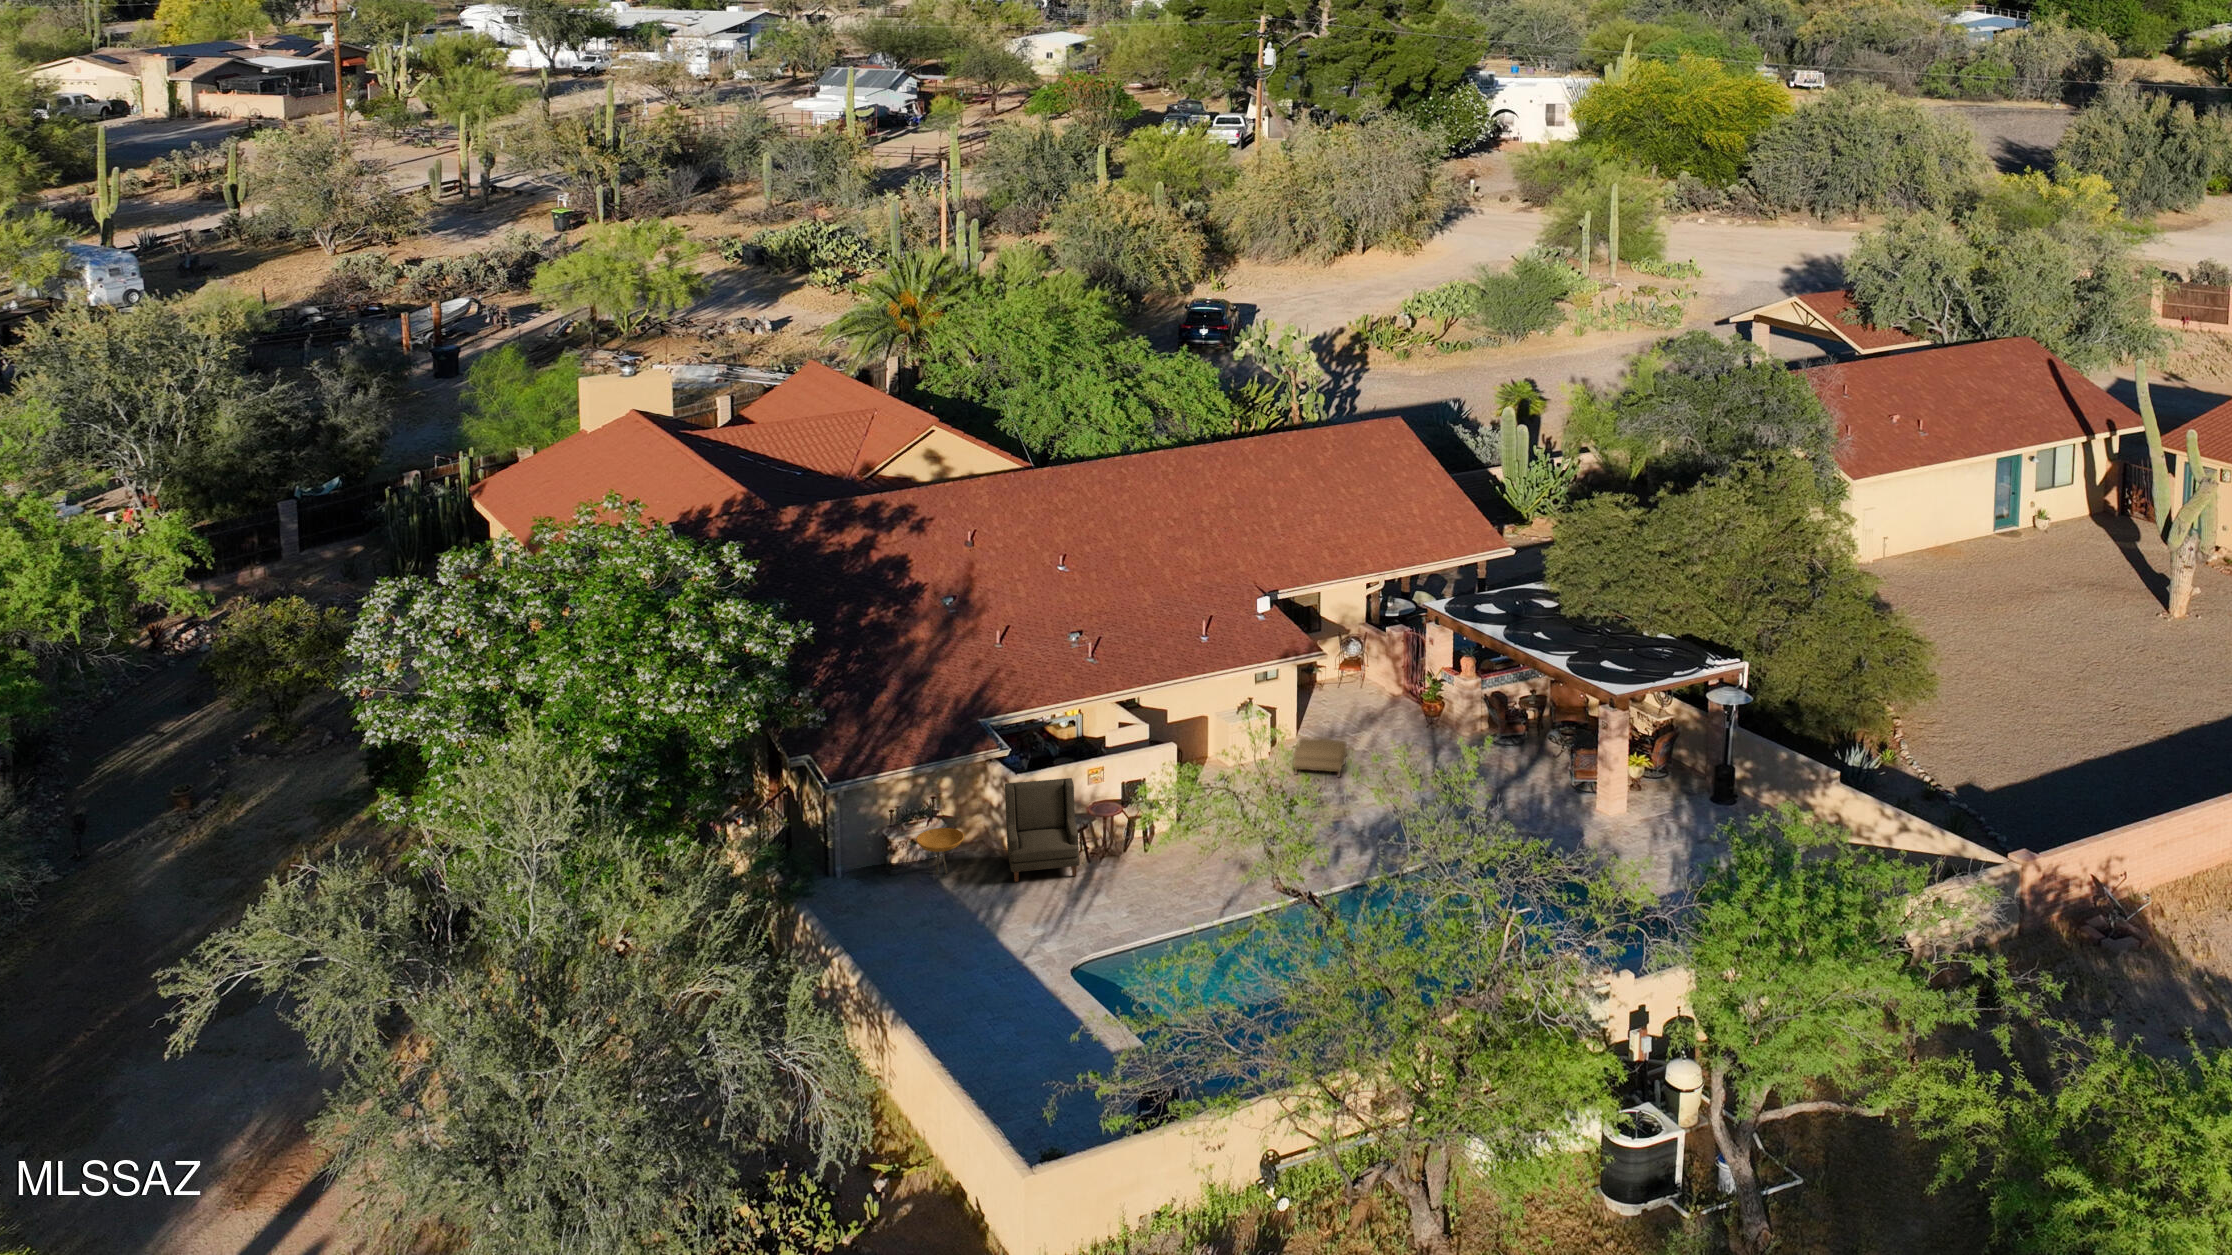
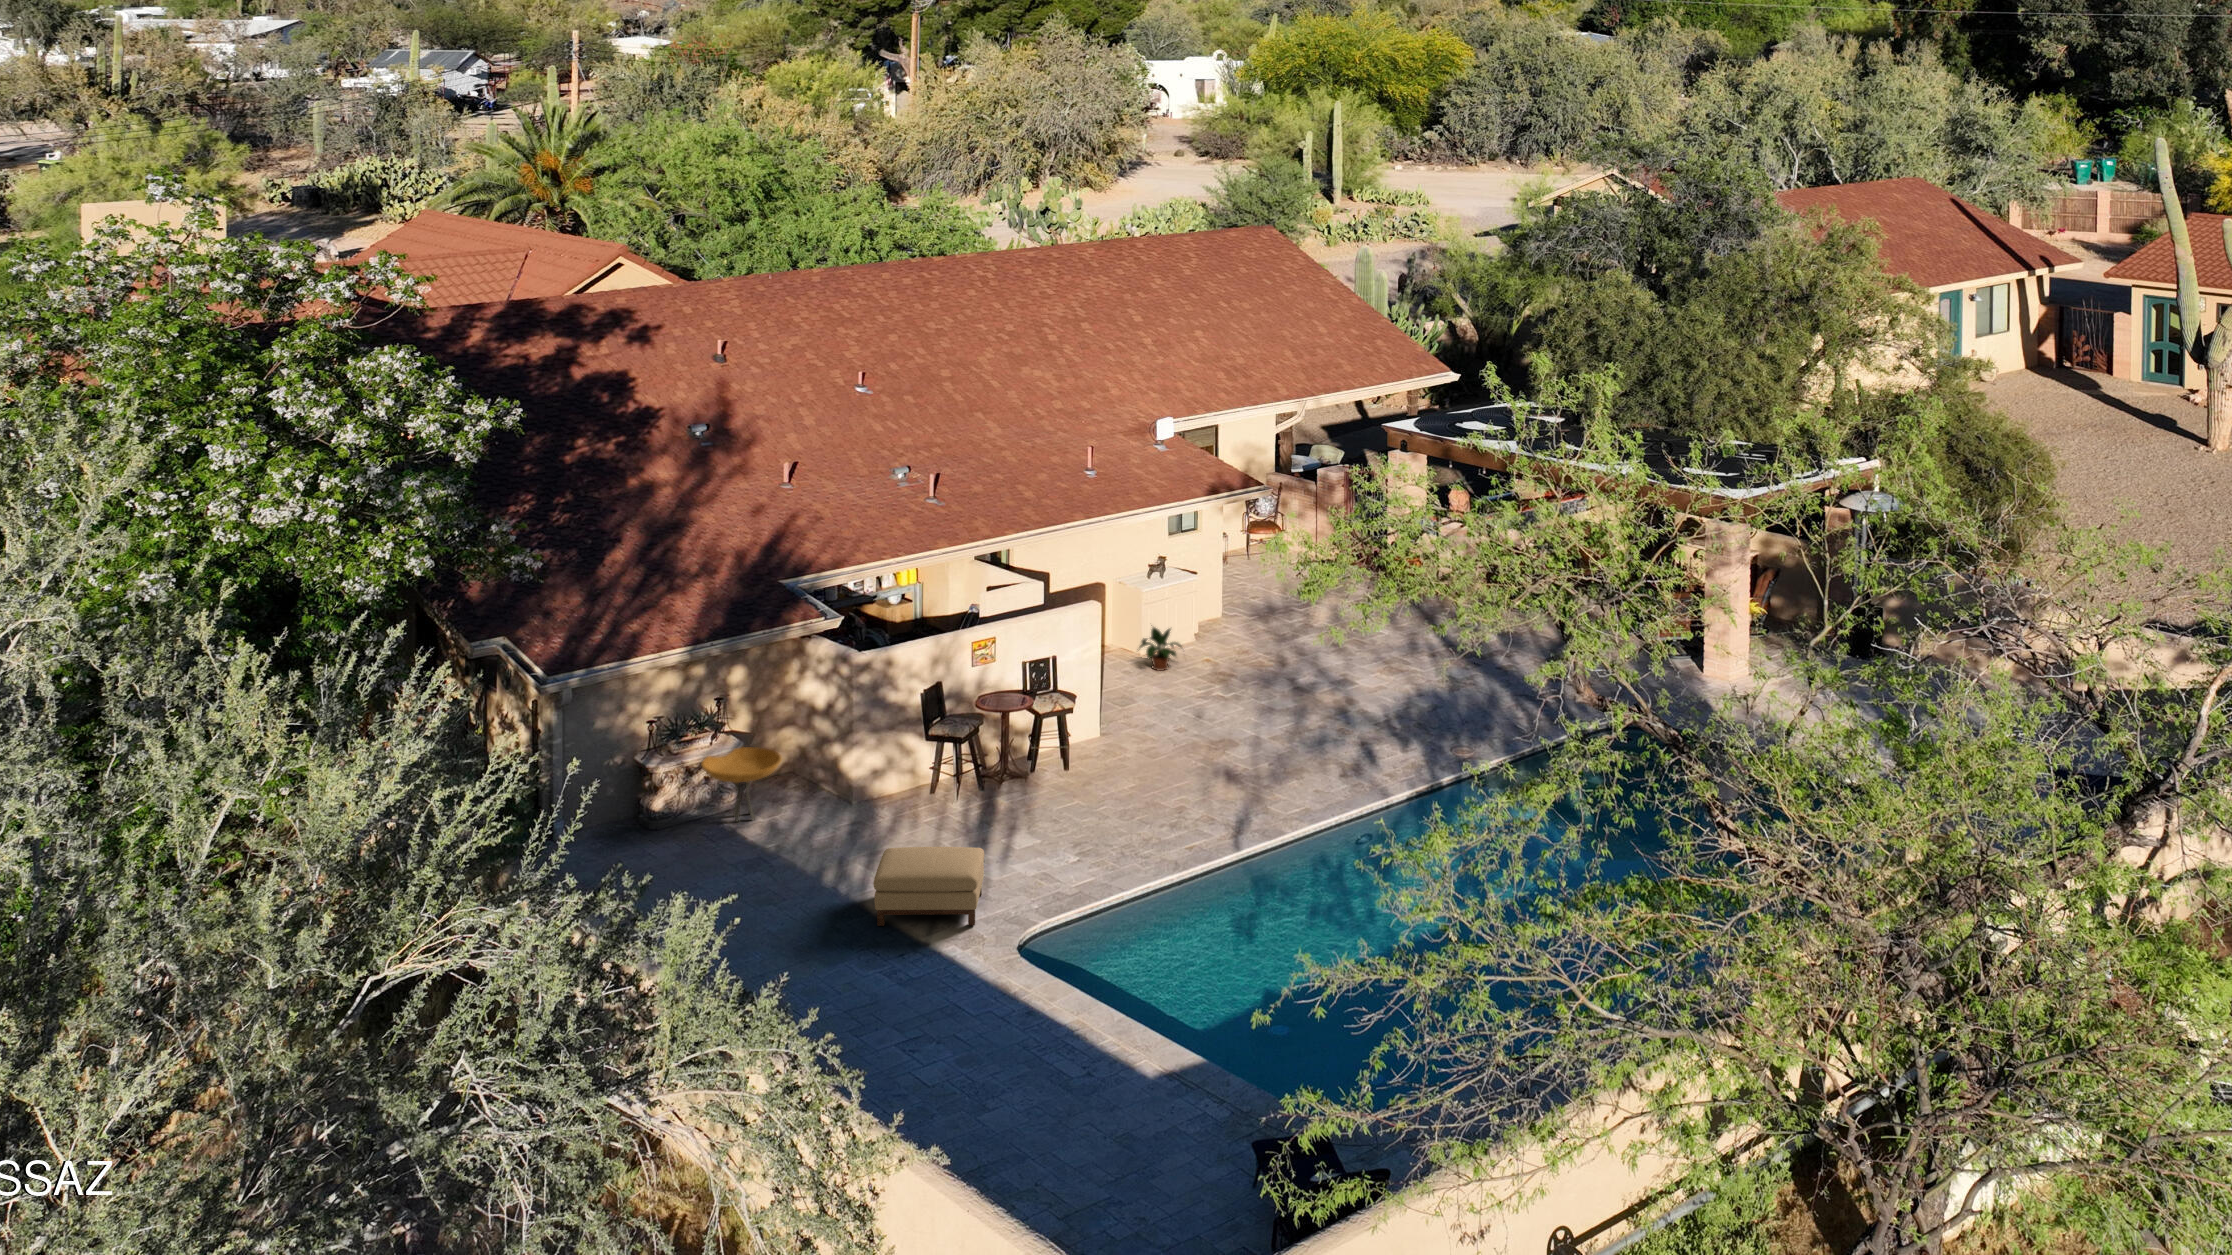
ottoman: present [1293,738,1347,777] -> present [873,847,984,926]
potted plant: none [1225,745,1257,777] -> present [1139,627,1182,671]
chair: present [1005,778,1080,882] -> none [842,658,977,824]

